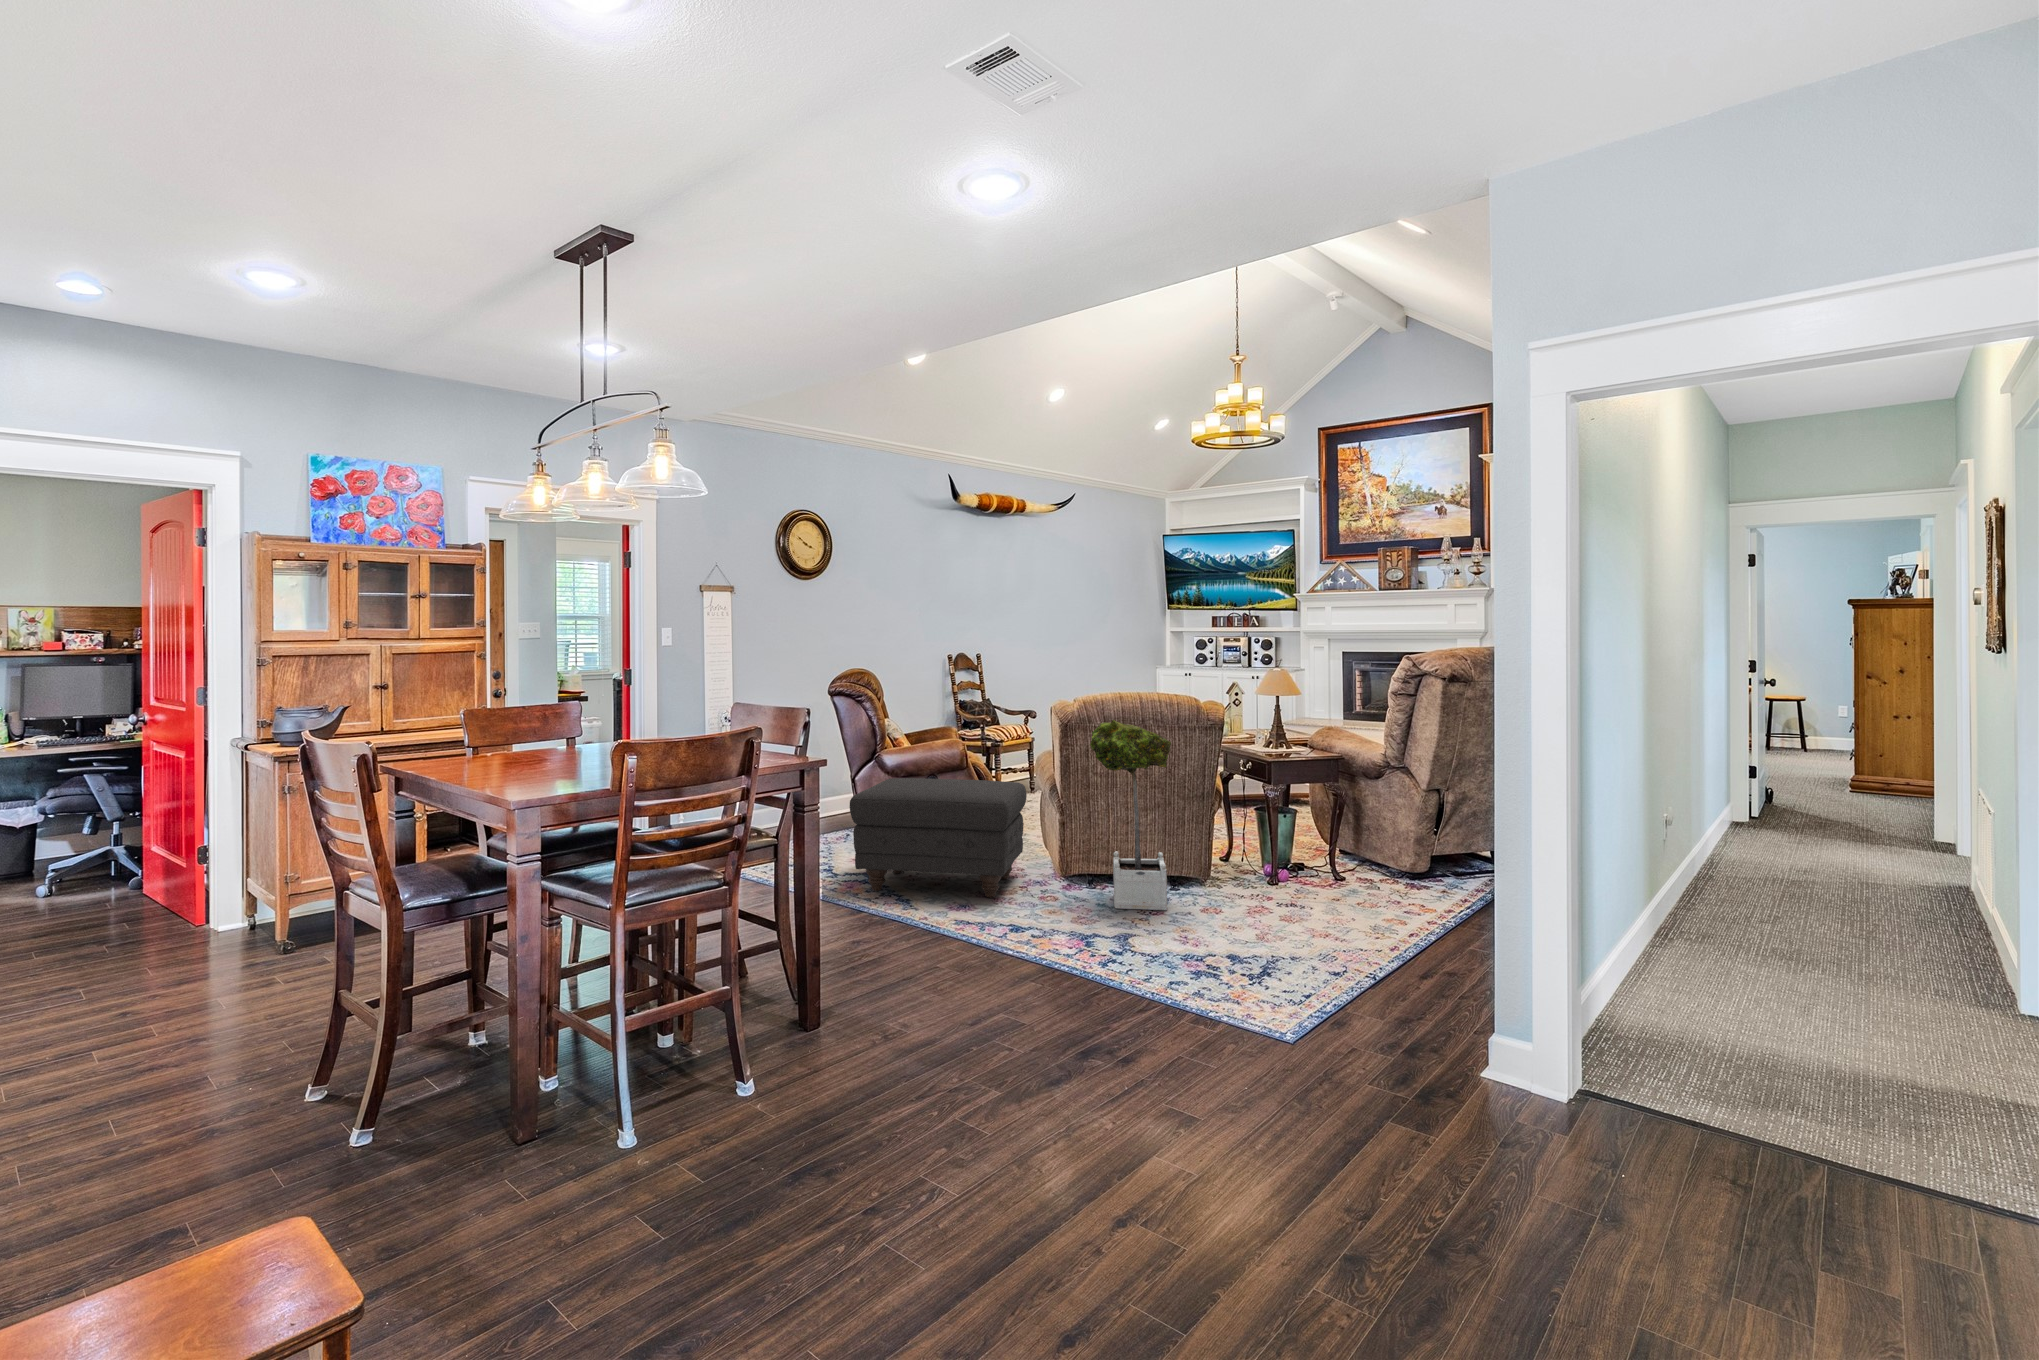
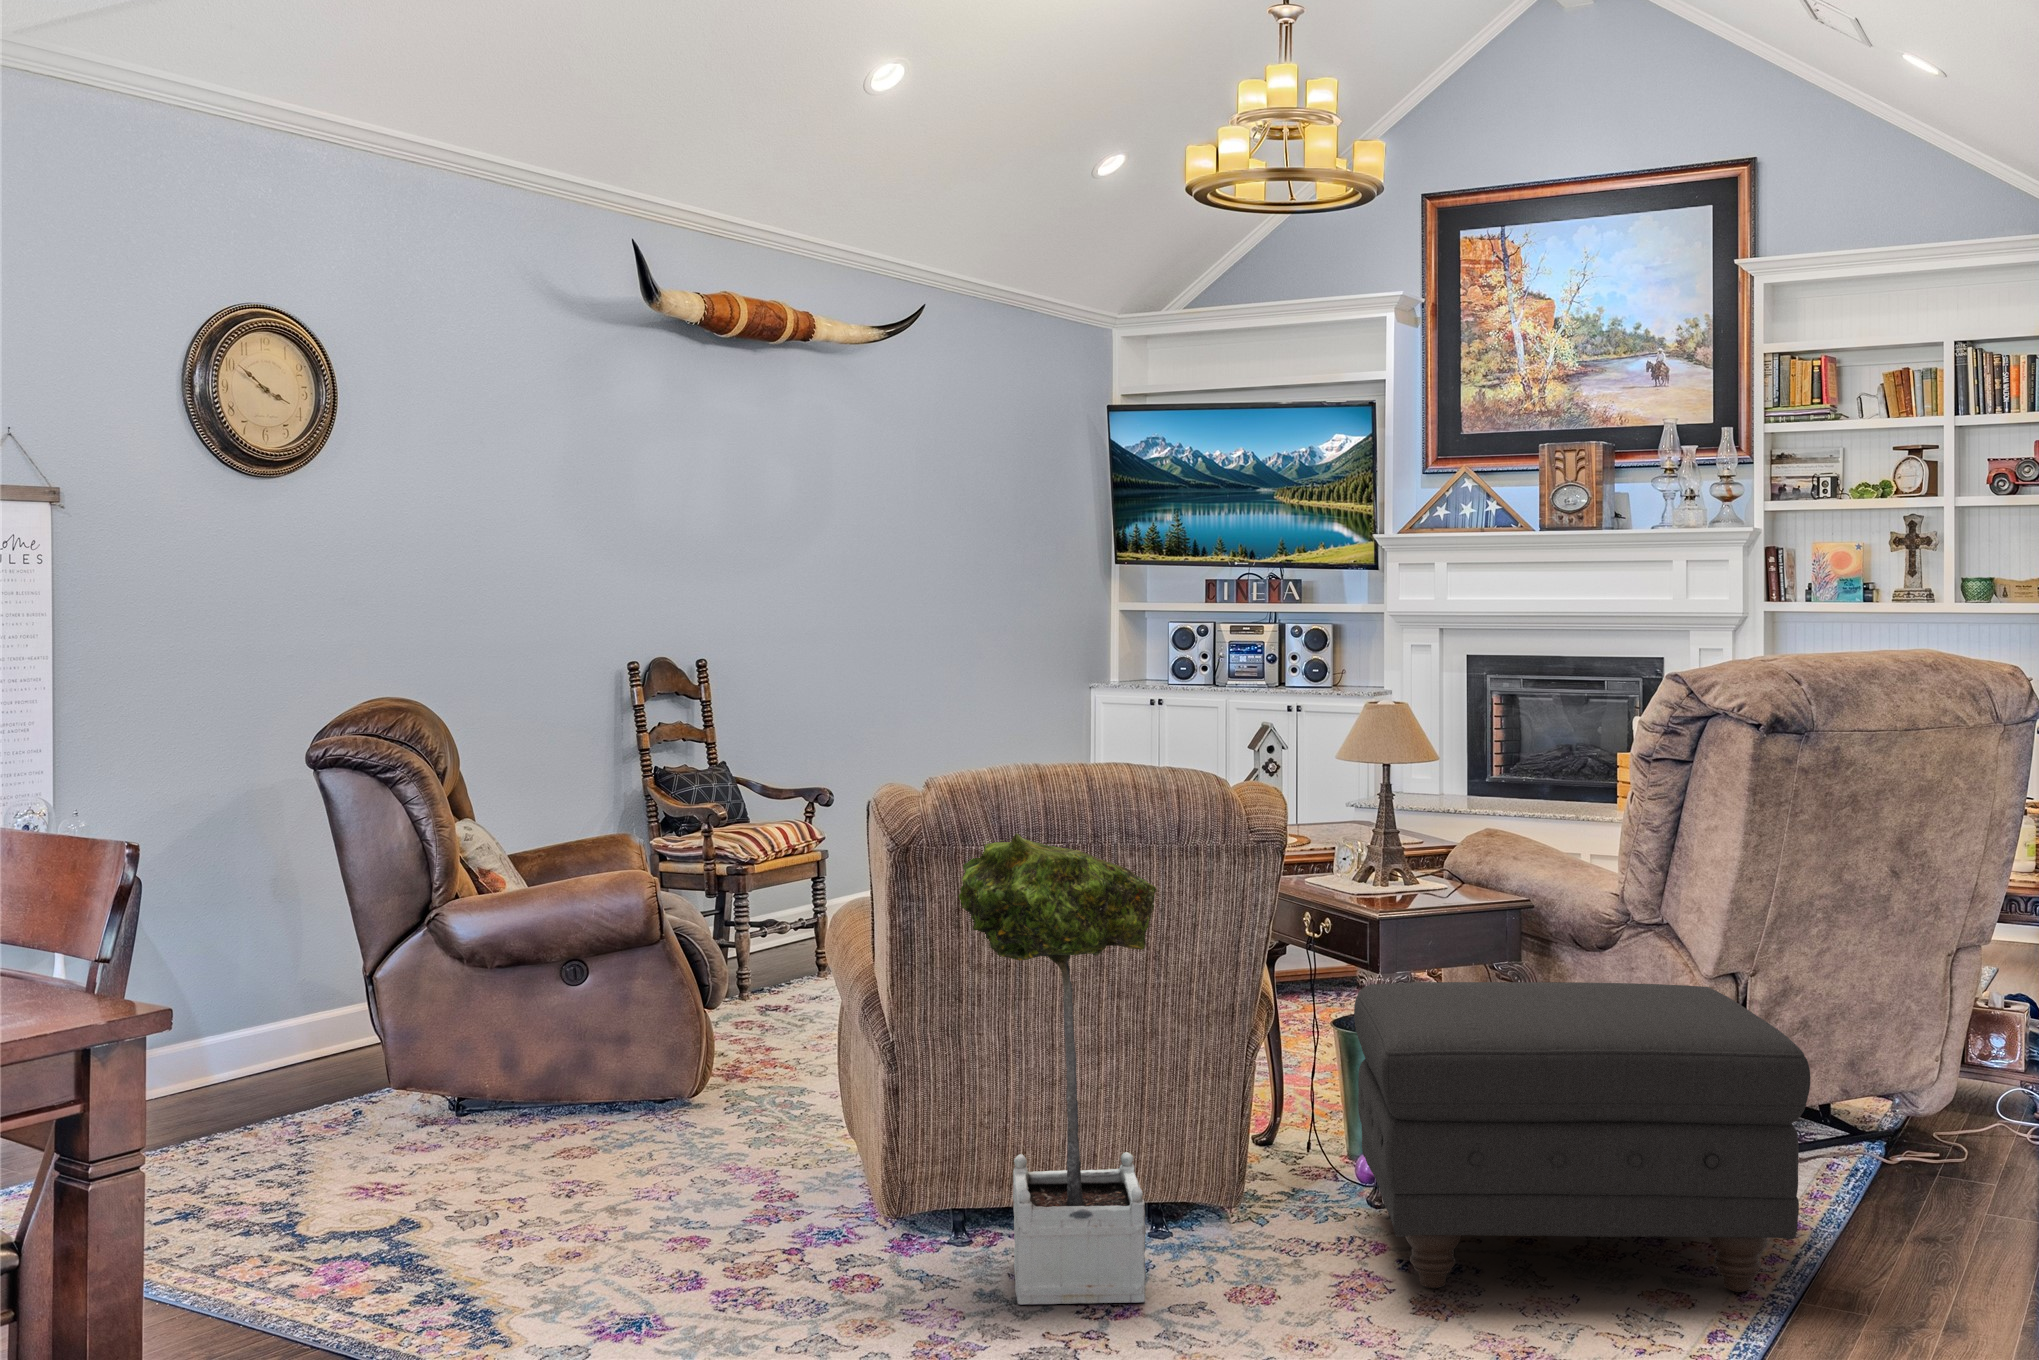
ottoman: present [850,778,1027,898] -> present [1354,982,1810,1292]

